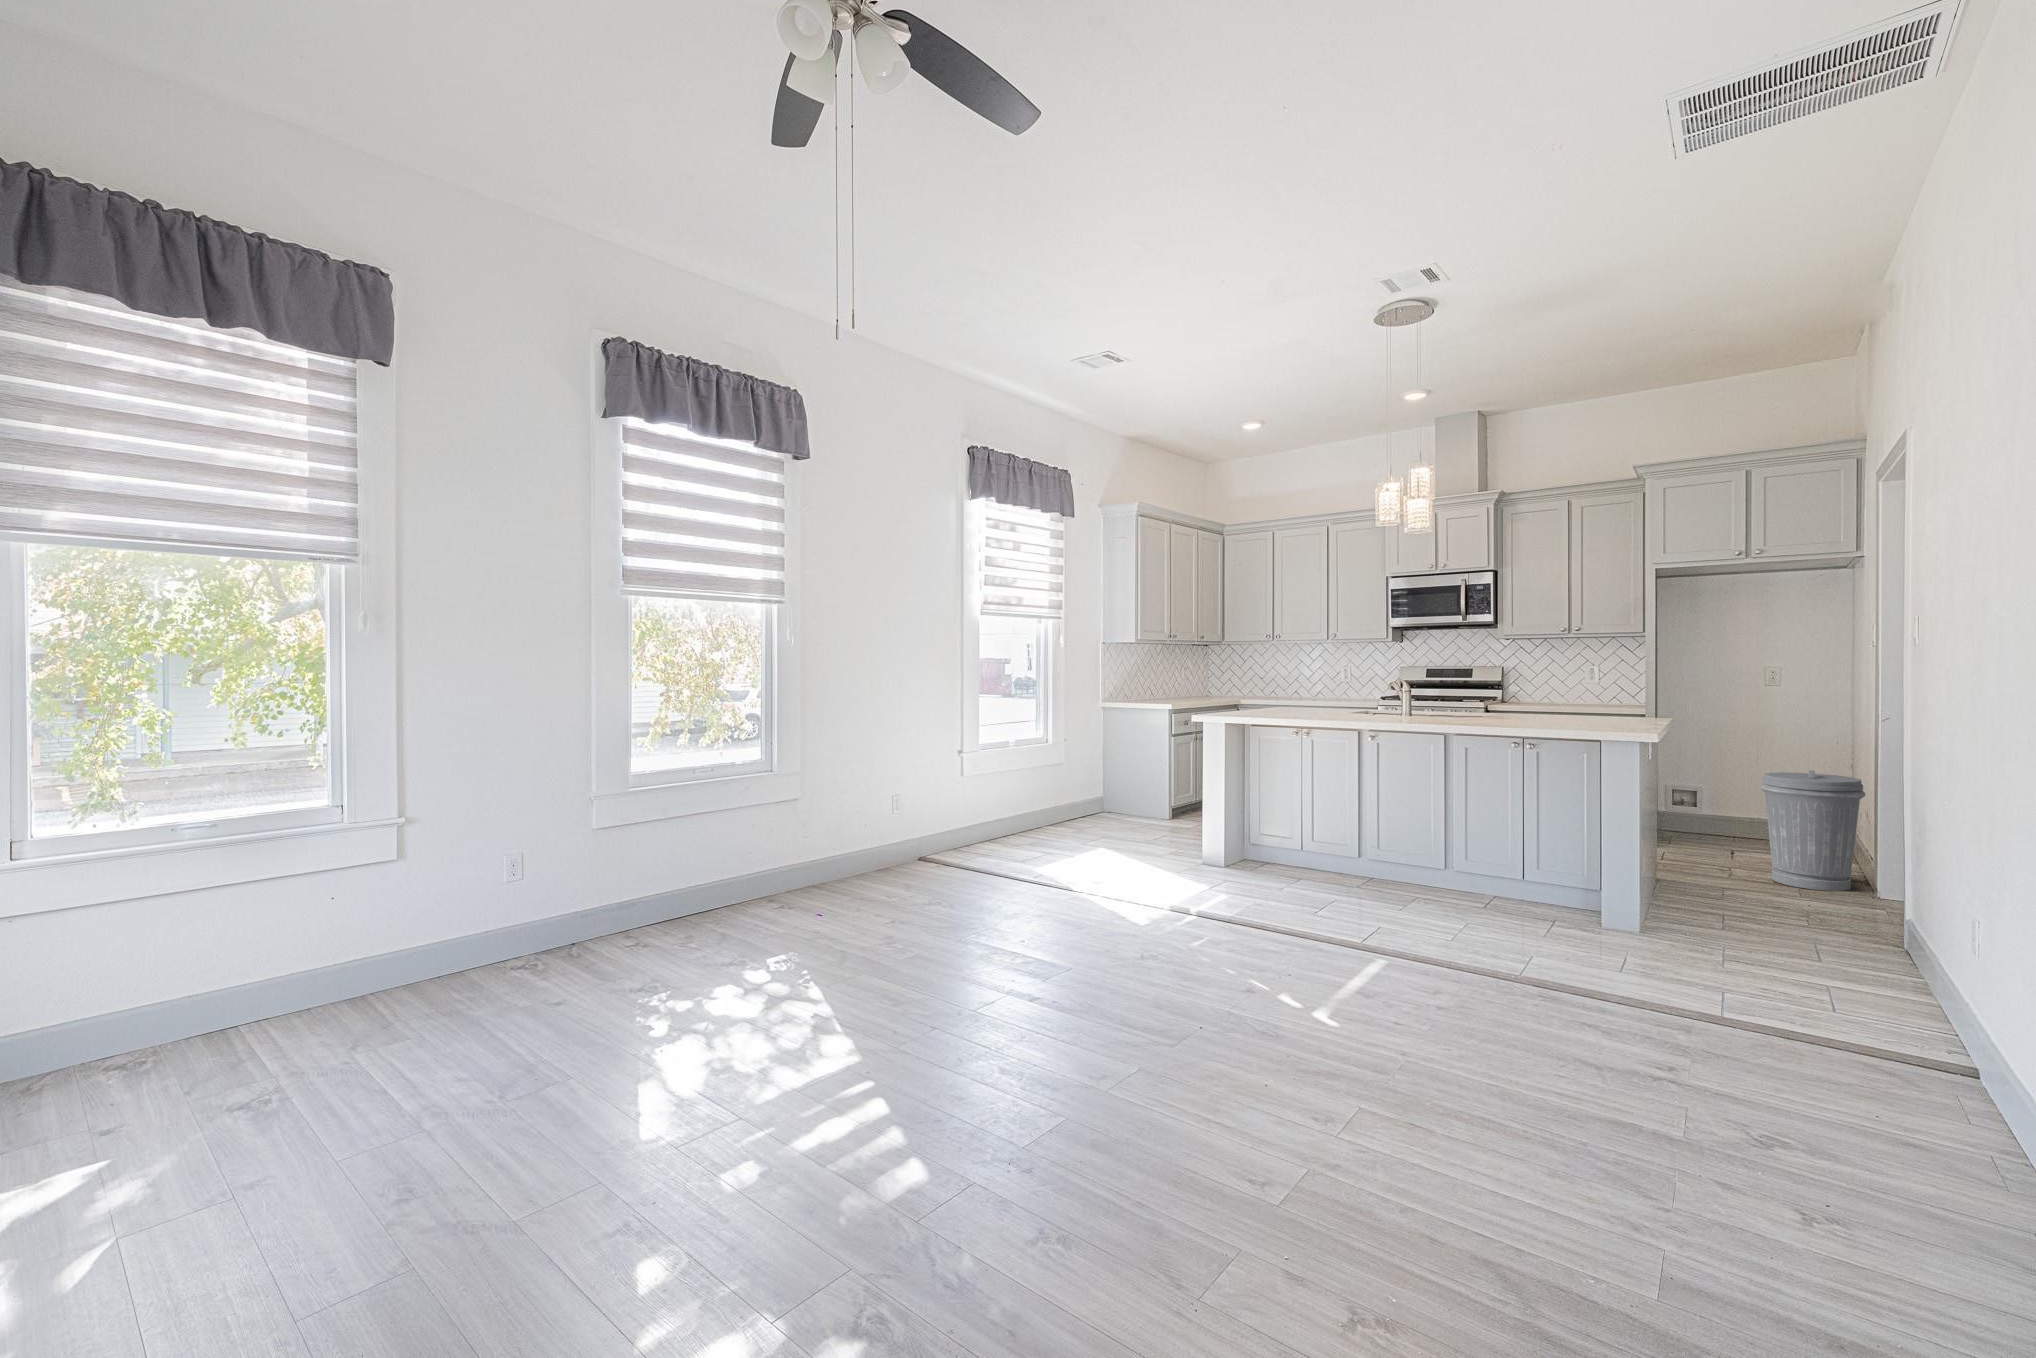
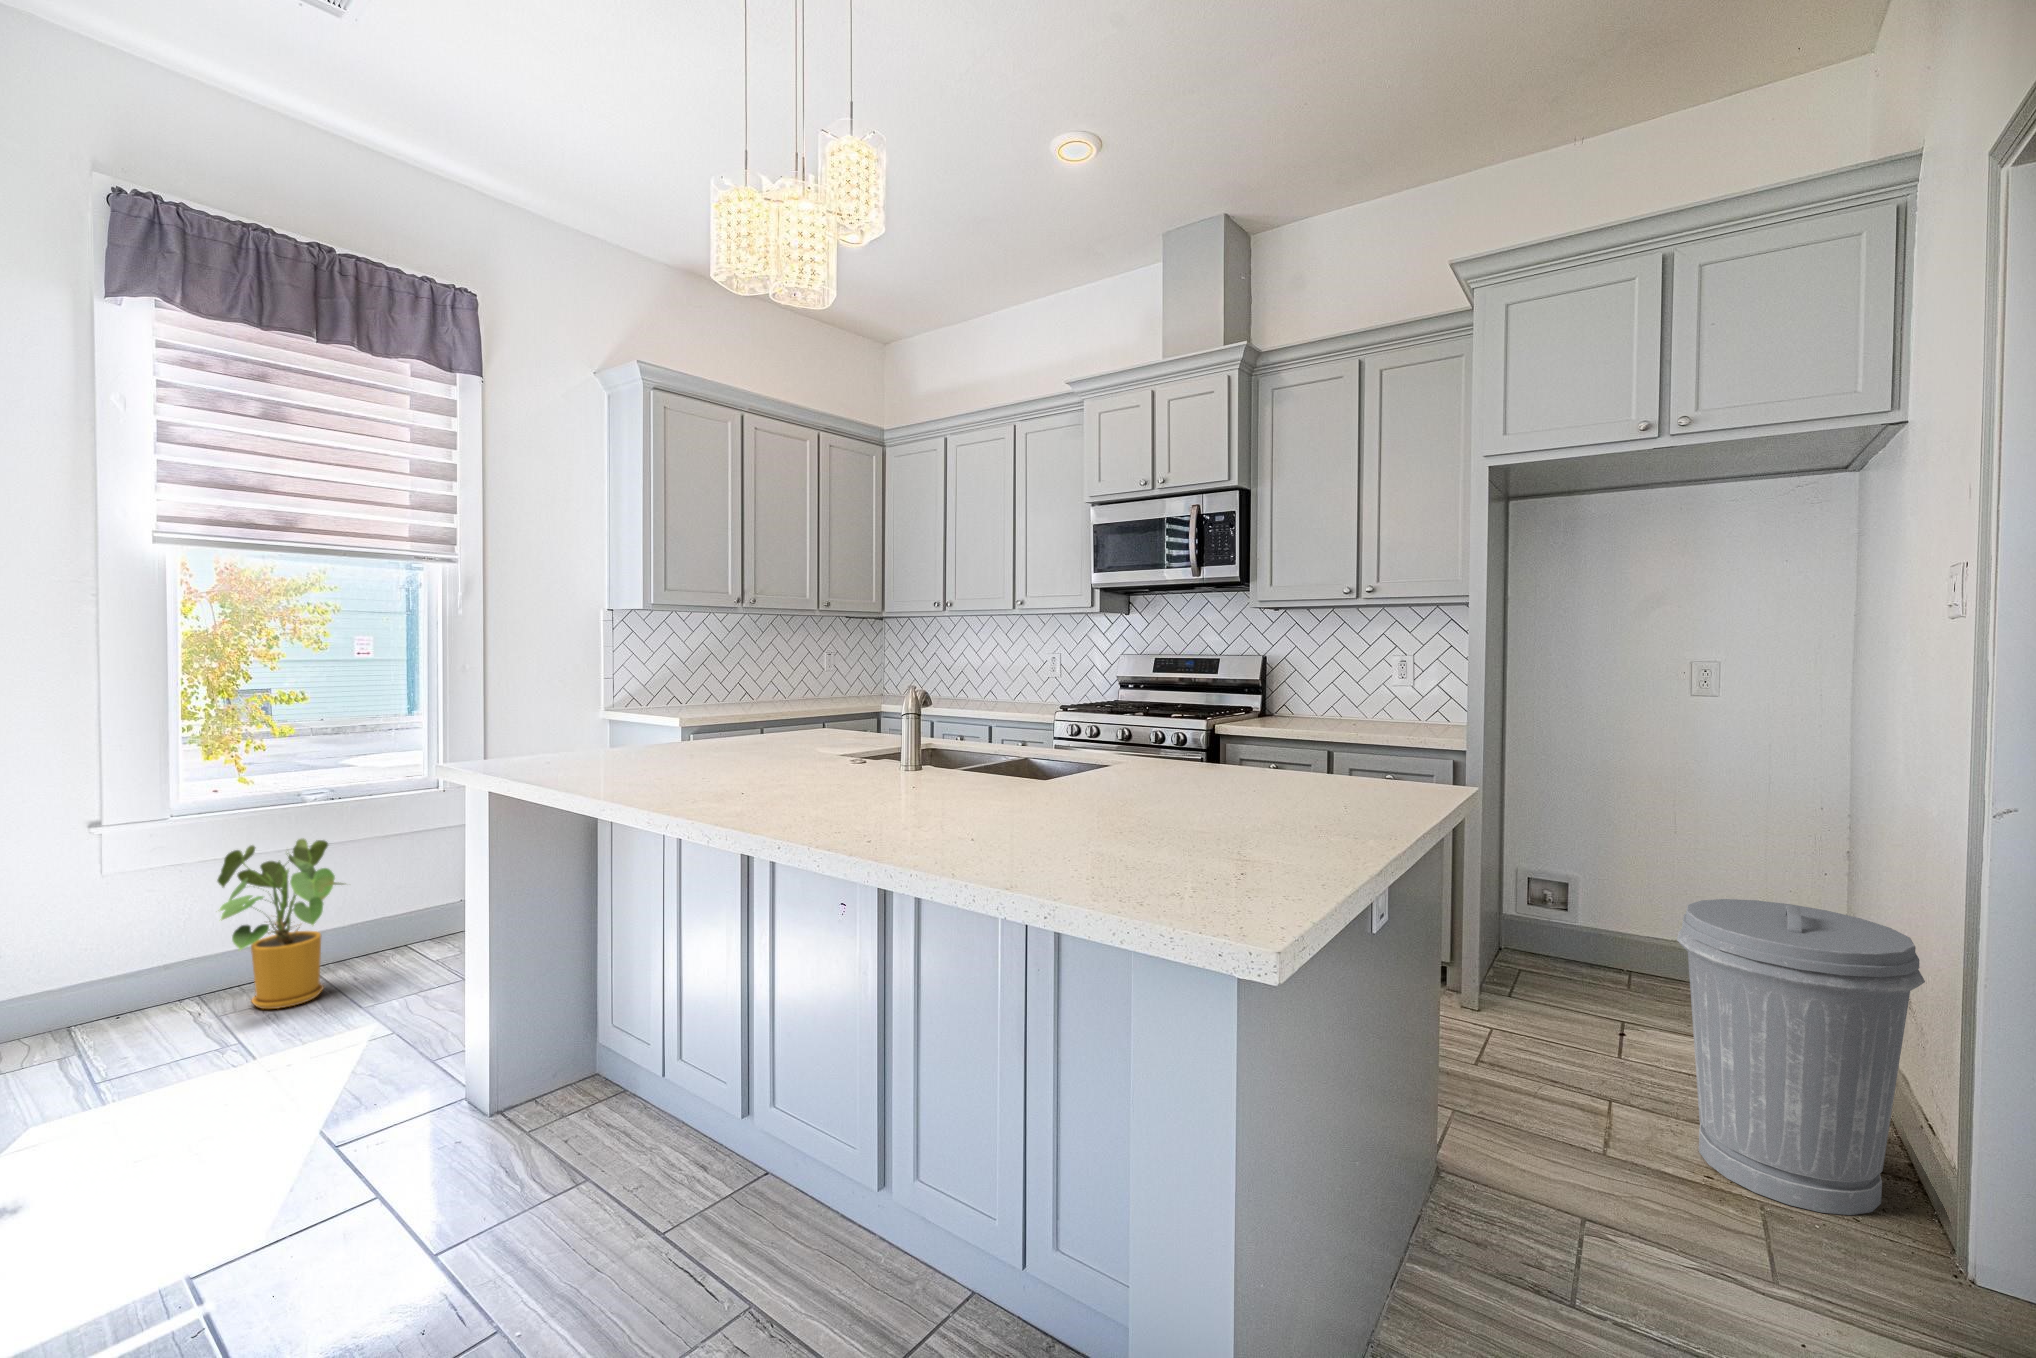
house plant: none [998,764,1066,844] -> present [217,838,344,1009]

